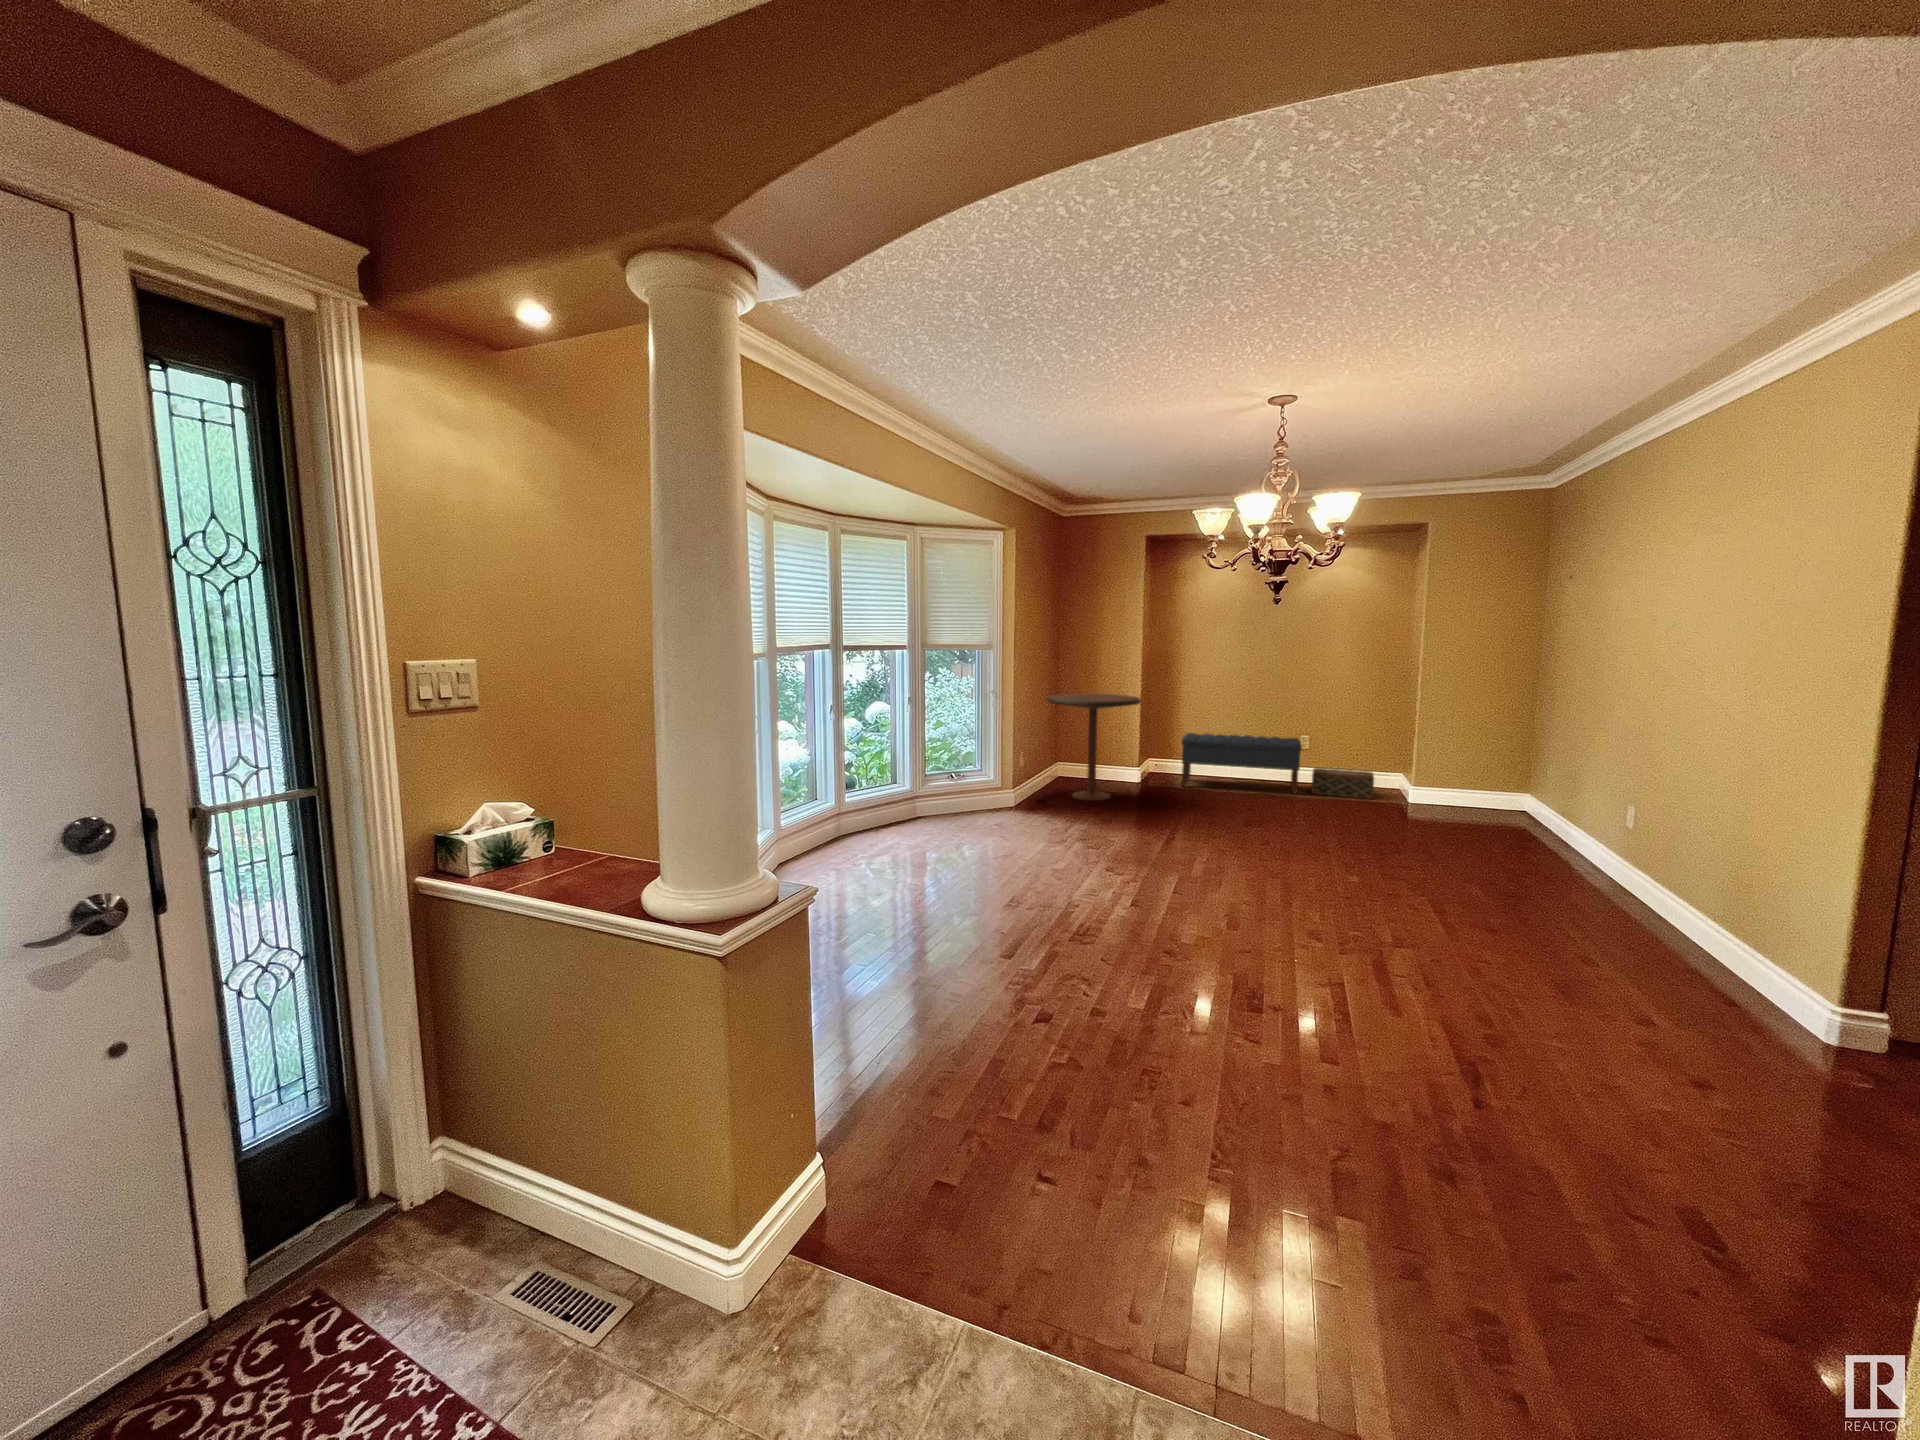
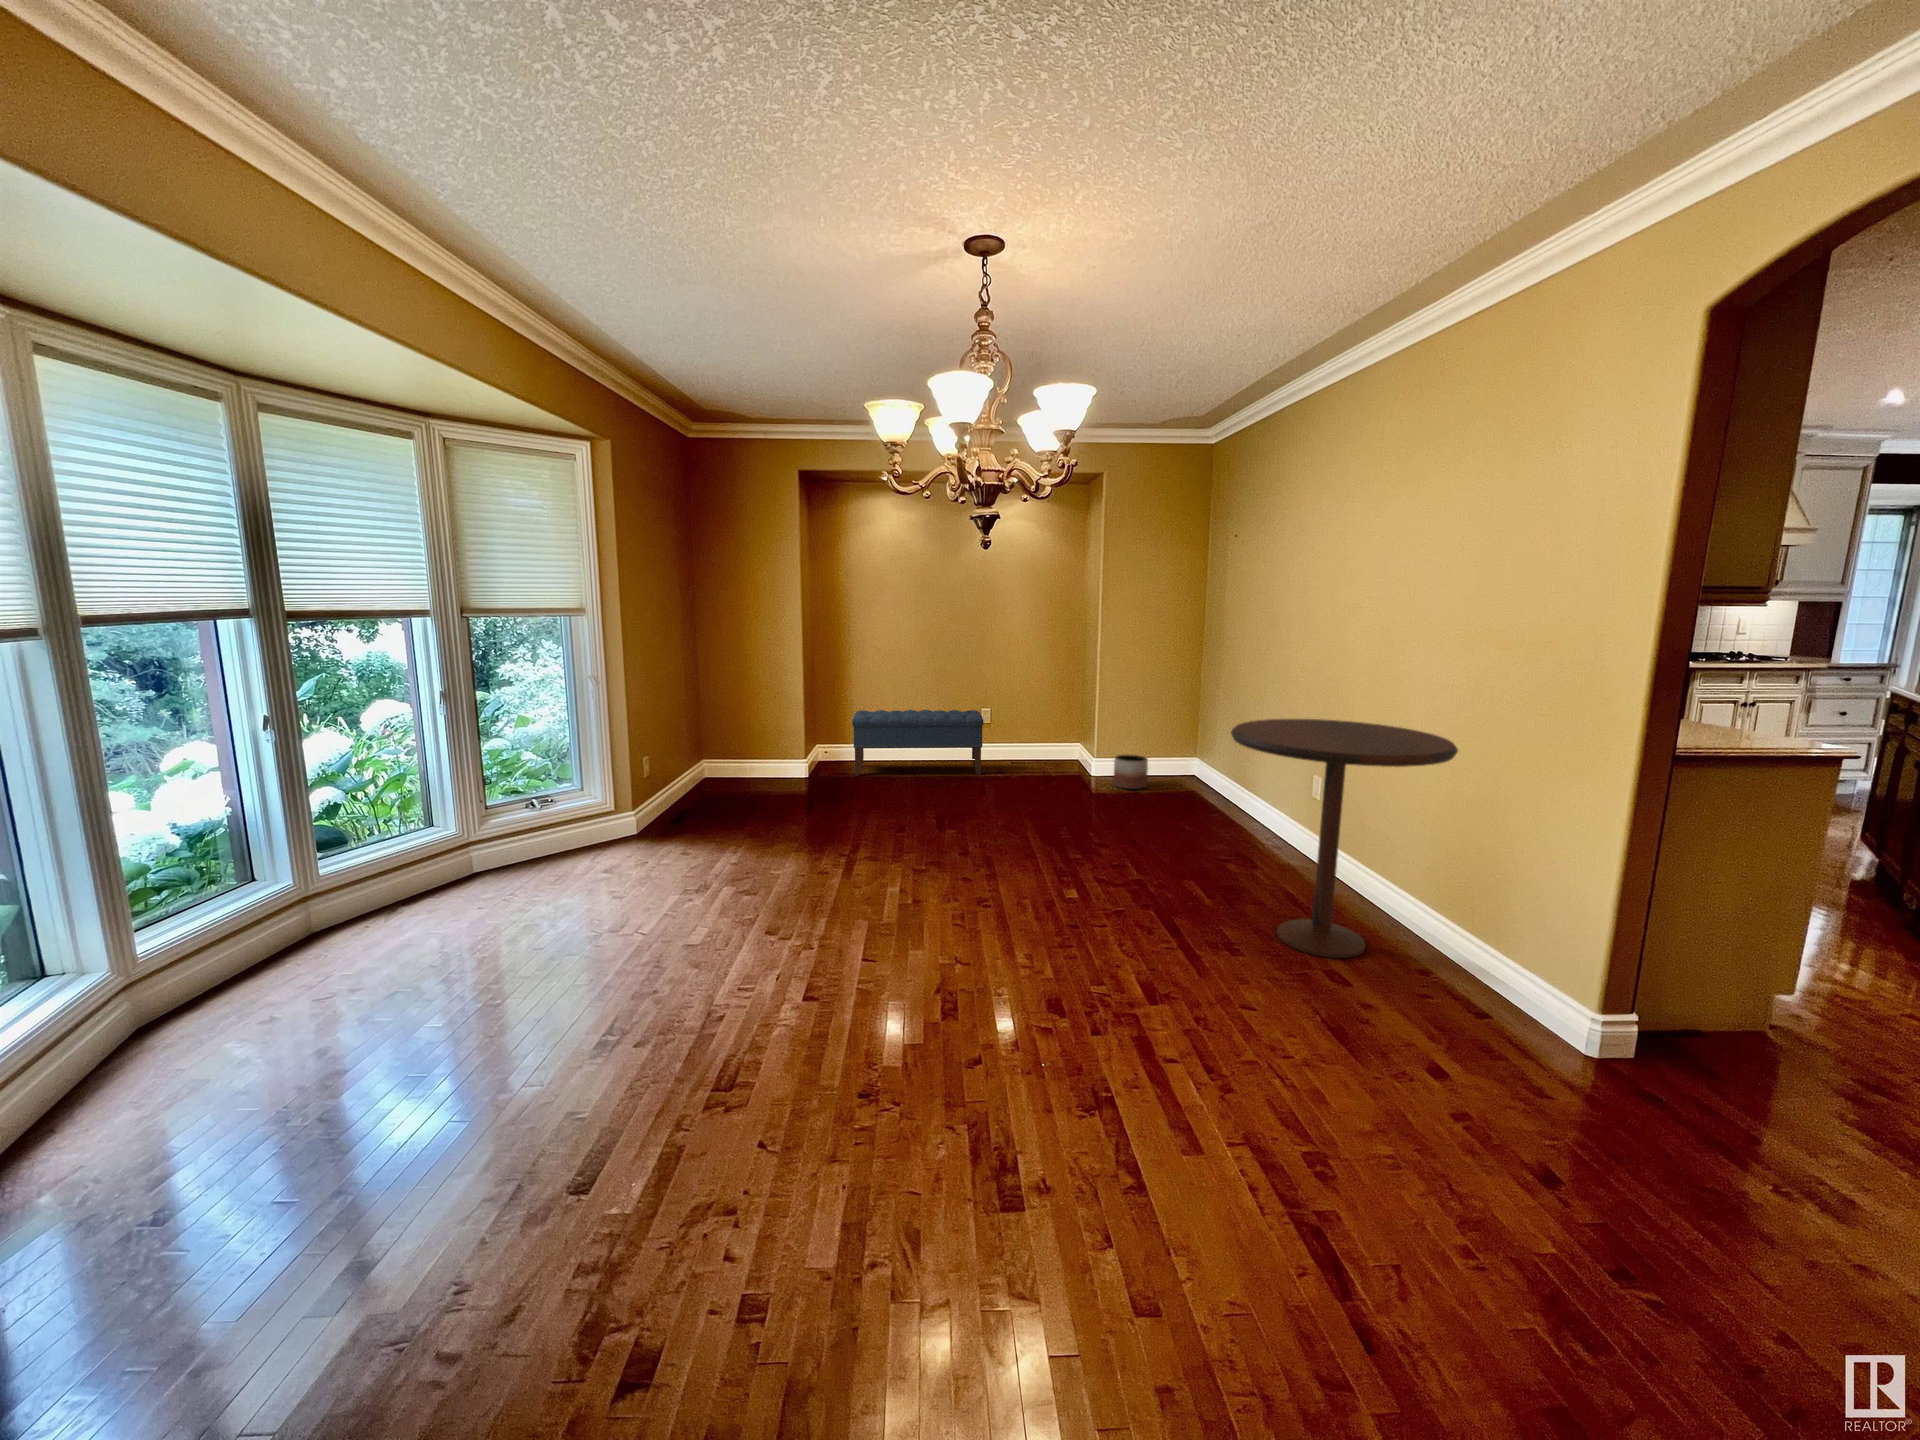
pedestal table: present [1047,694,1141,801] -> present [1231,719,1458,958]
woven basket: present [1311,768,1374,799] -> none [994,742,1056,773]
planter: none [1431,786,1470,818] -> present [1113,755,1148,789]

